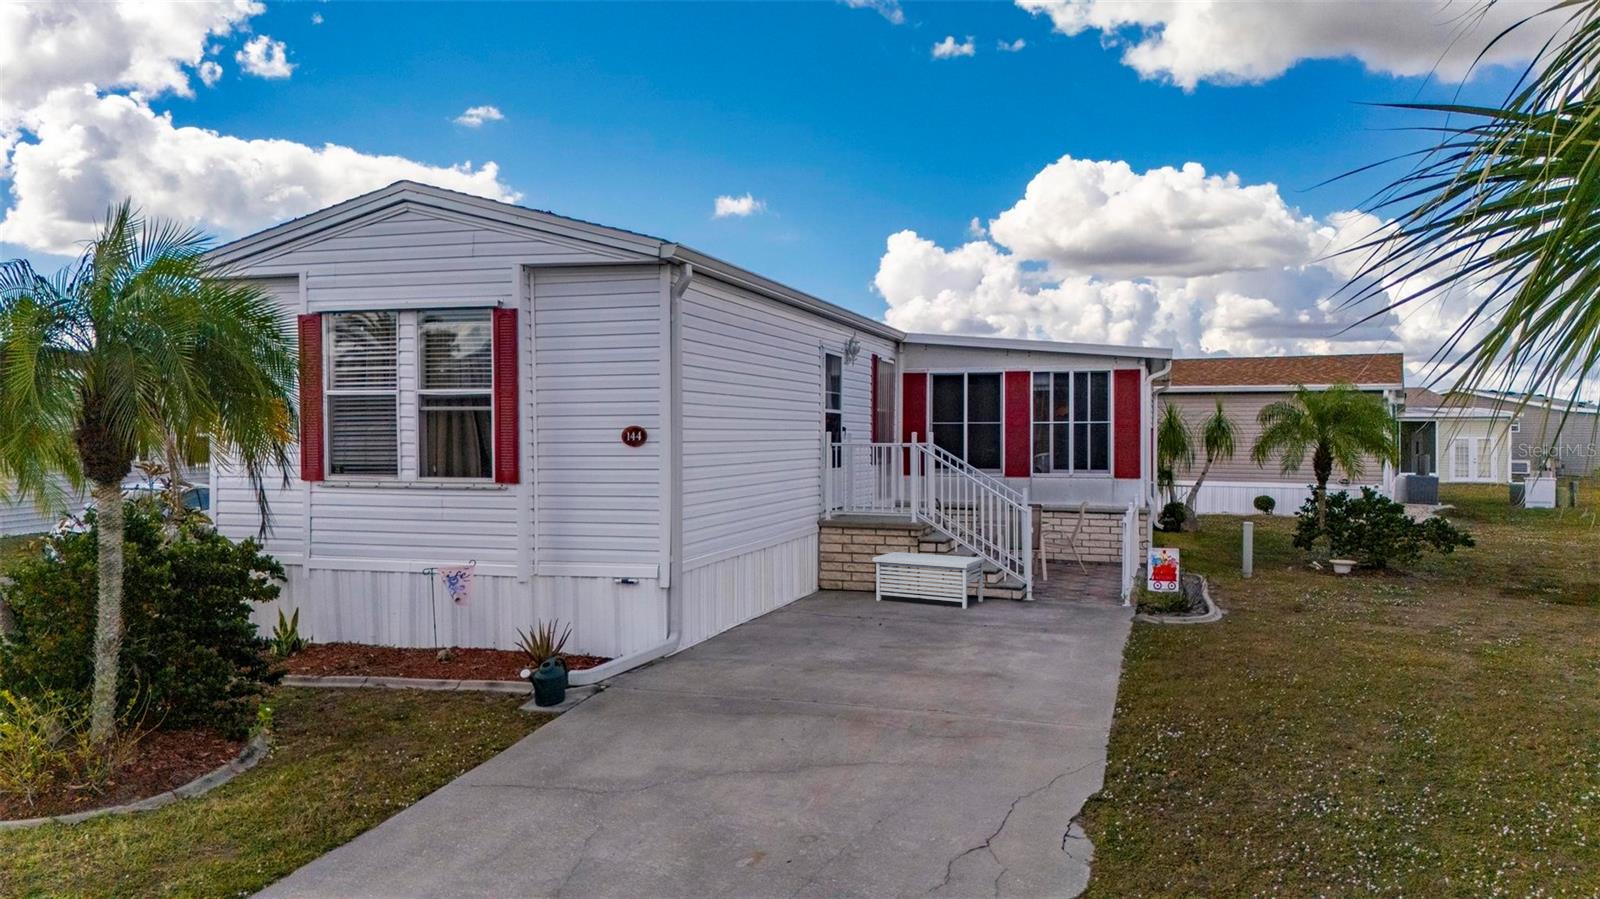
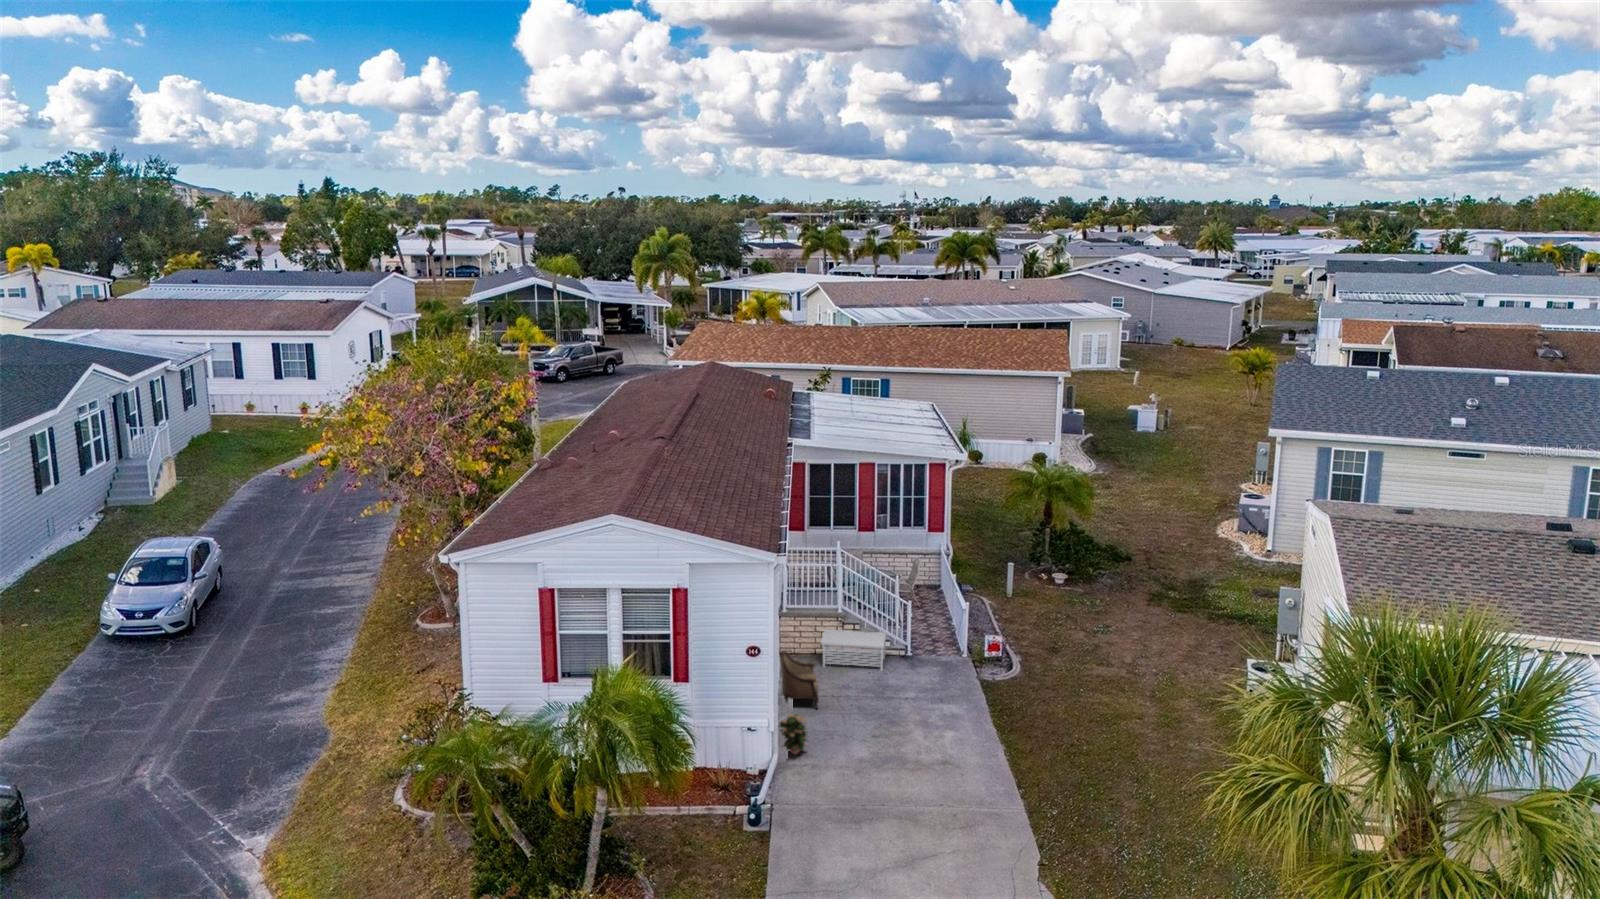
armchair: none [764,533,838,627] -> present [780,651,819,709]
decorative plant: none [687,583,740,657] -> present [779,713,807,754]

